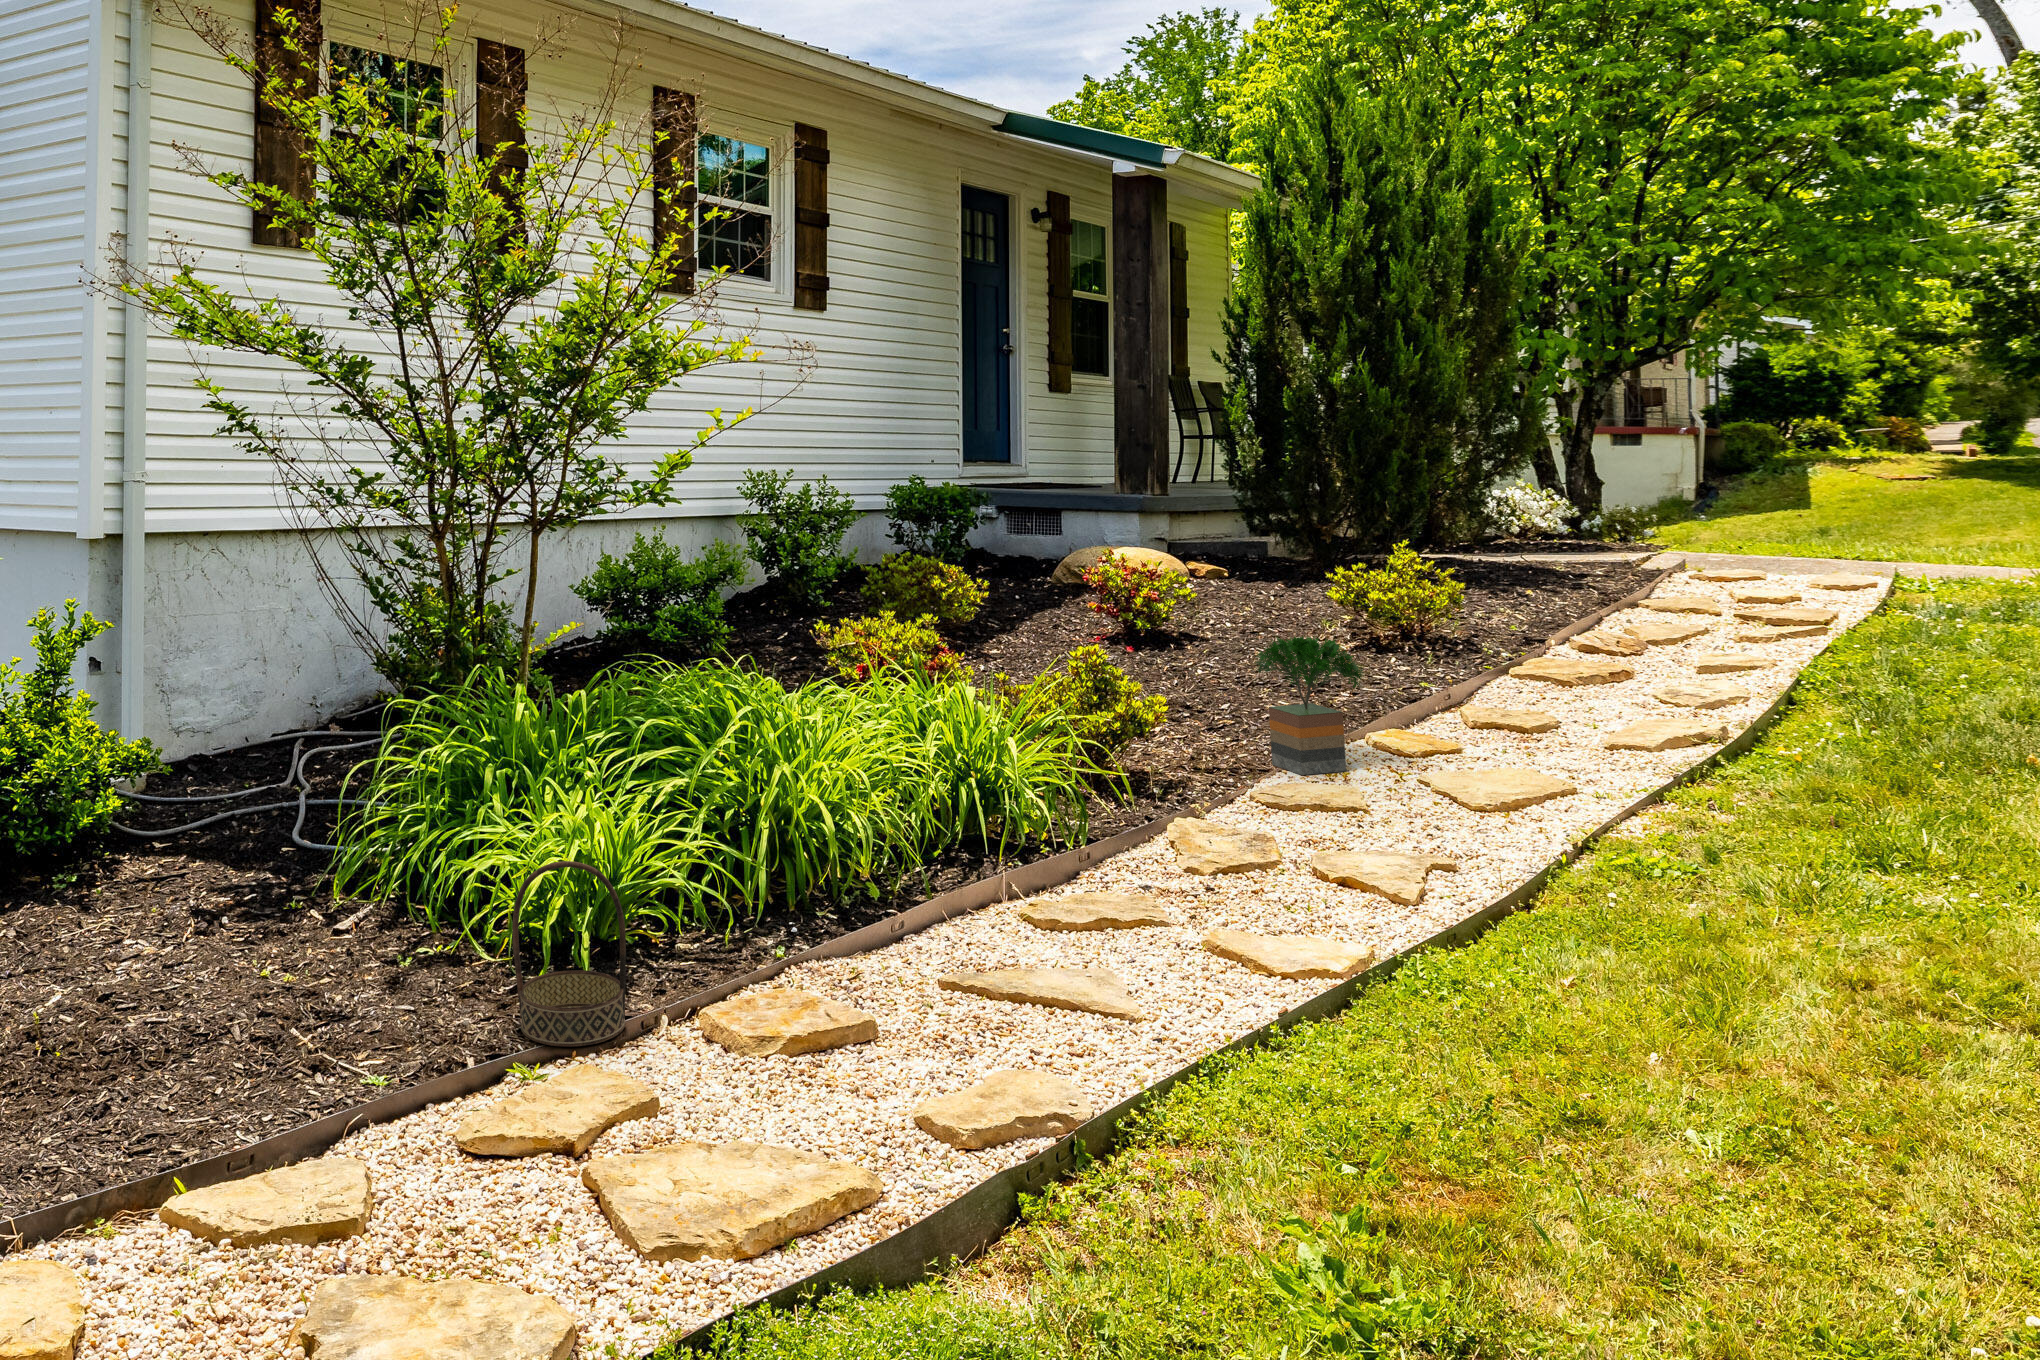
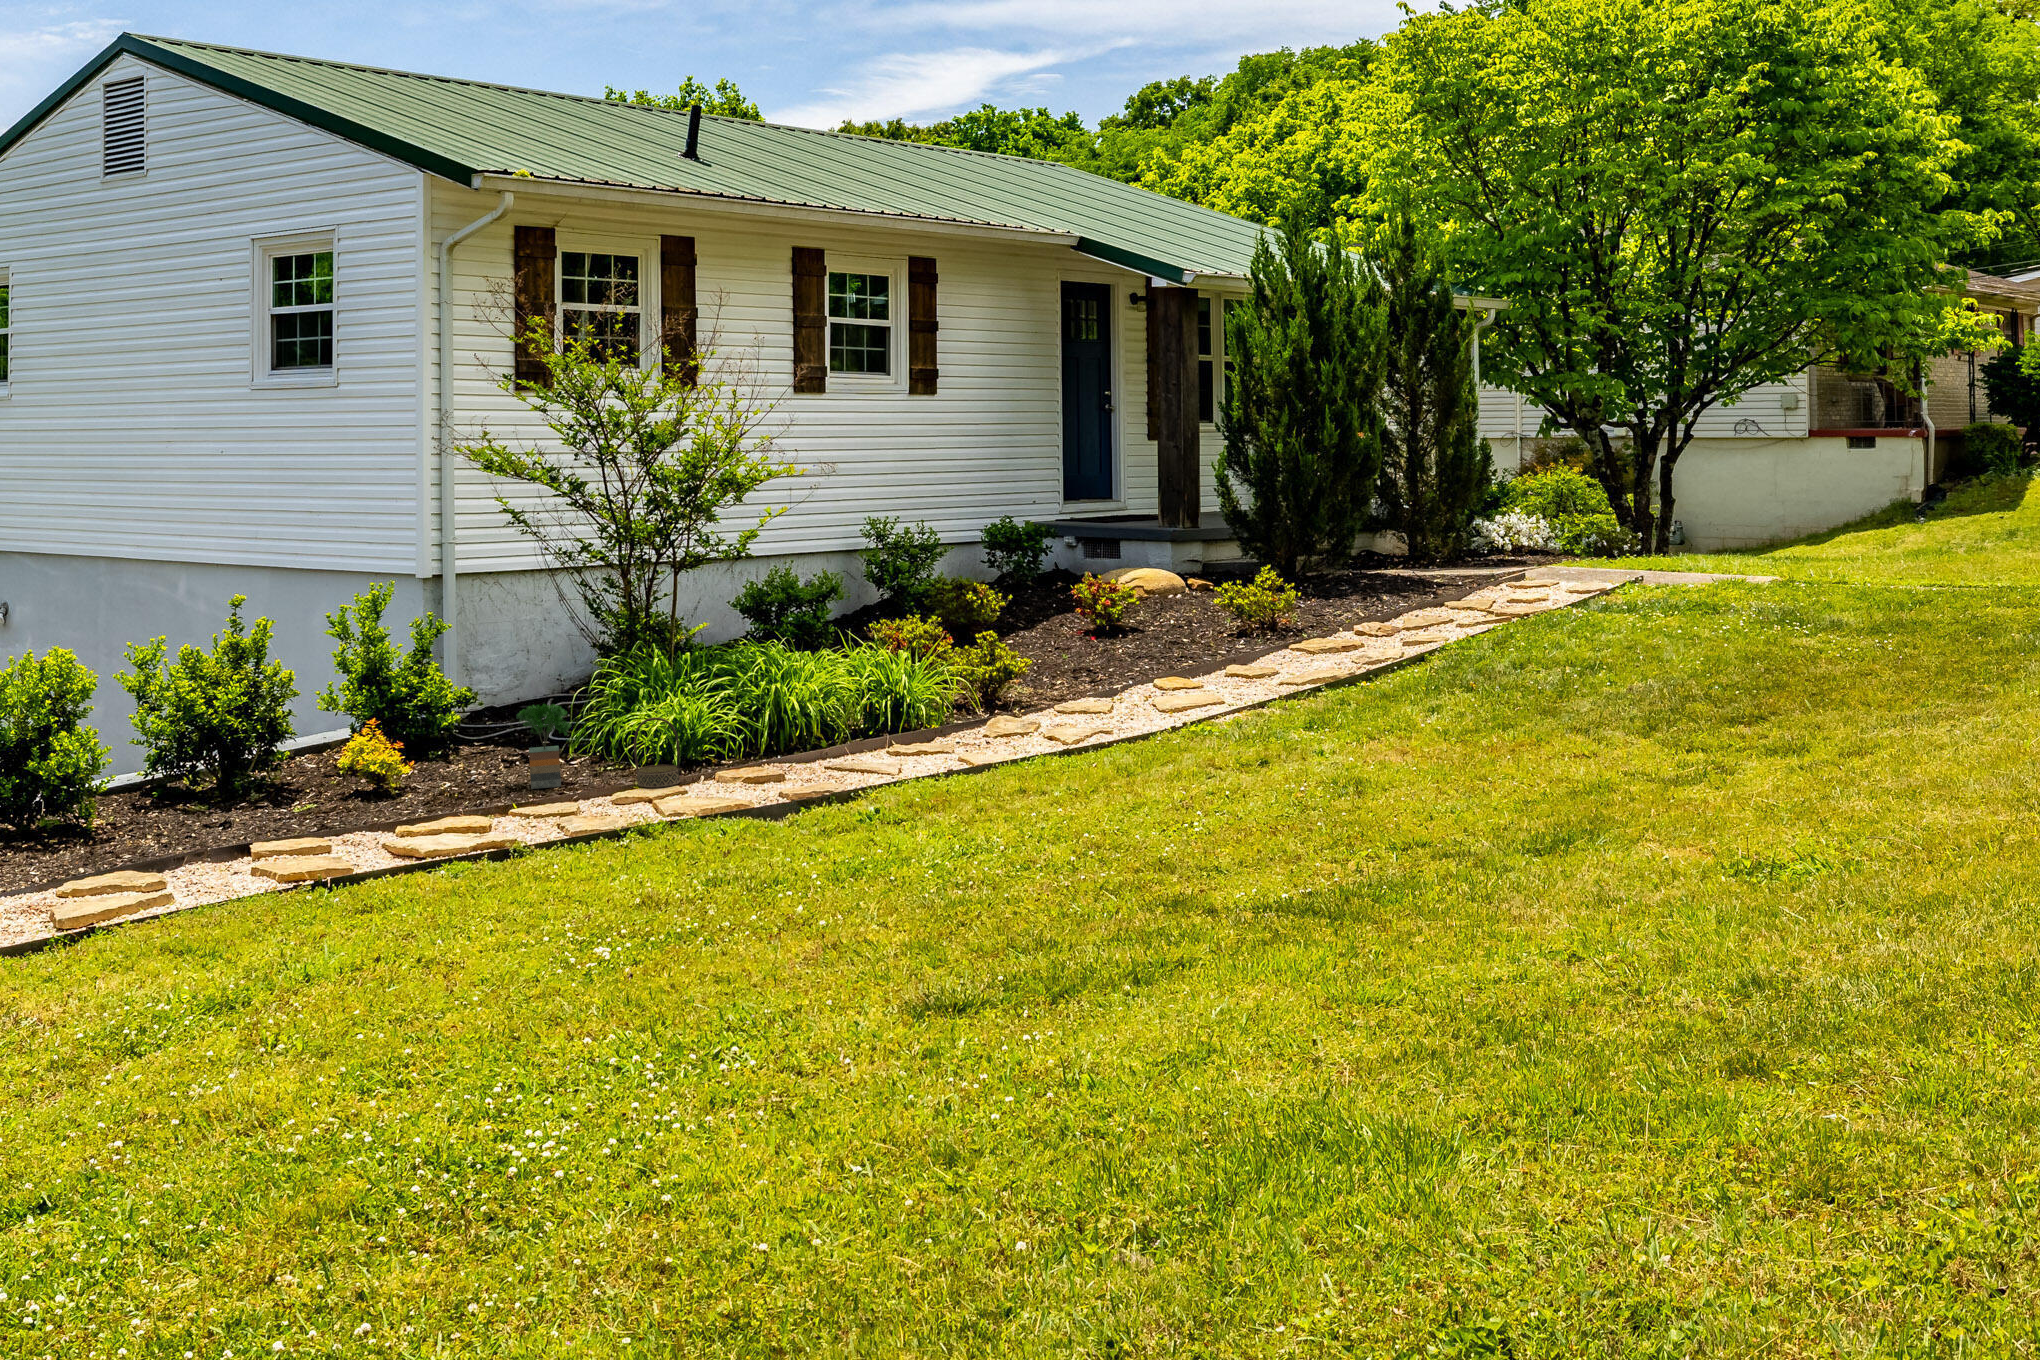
potted tree: present [1256,636,1364,775] -> present [518,704,571,789]

